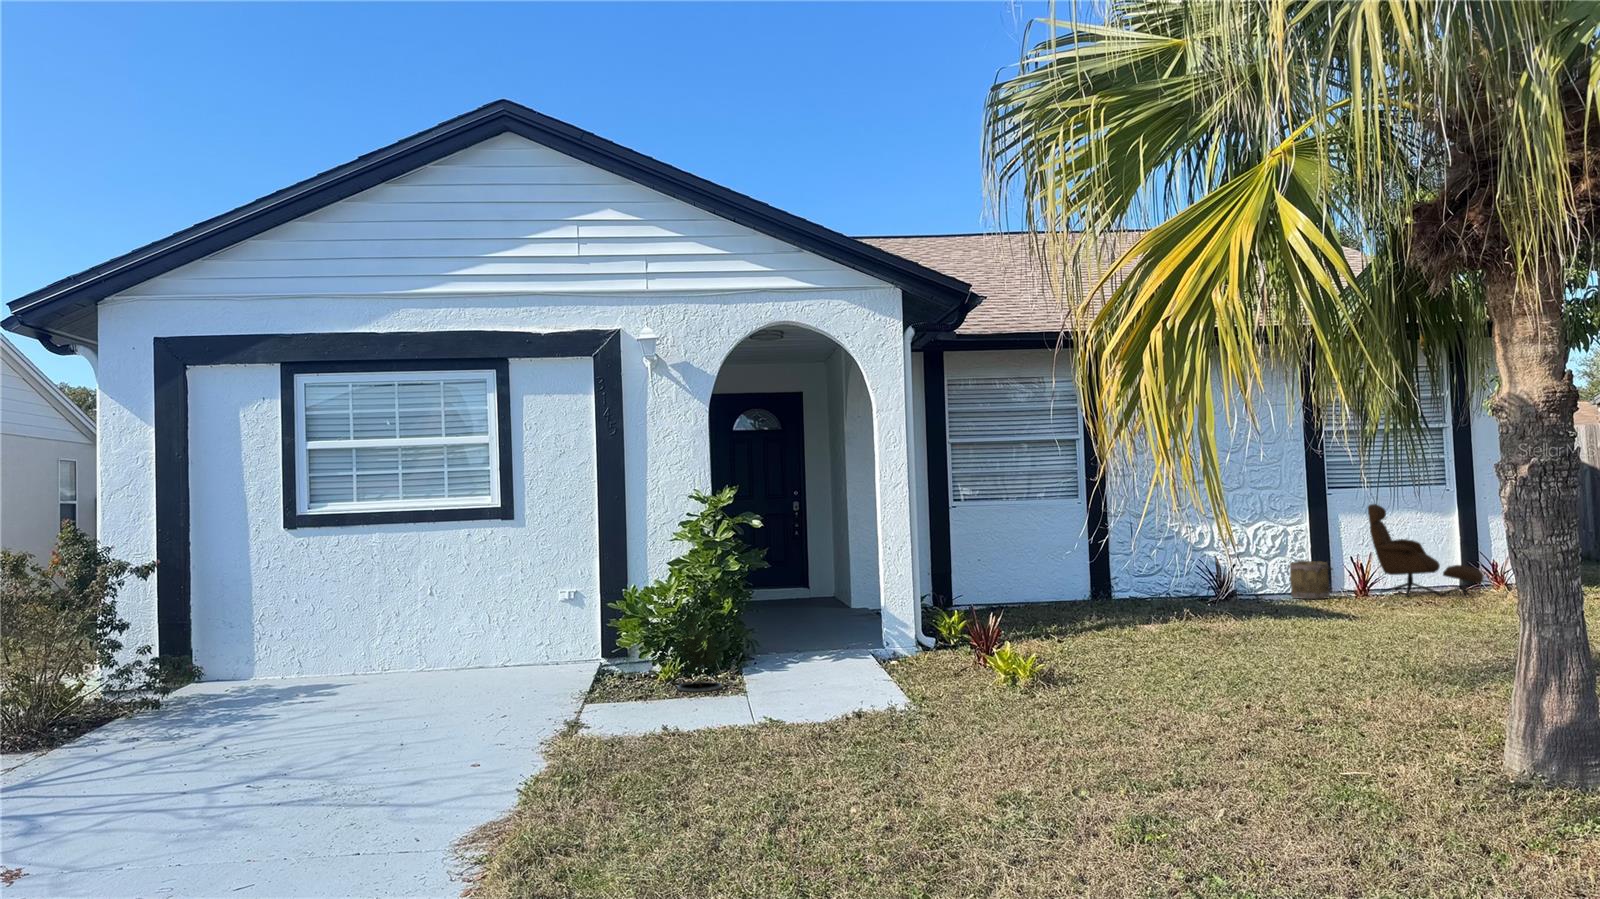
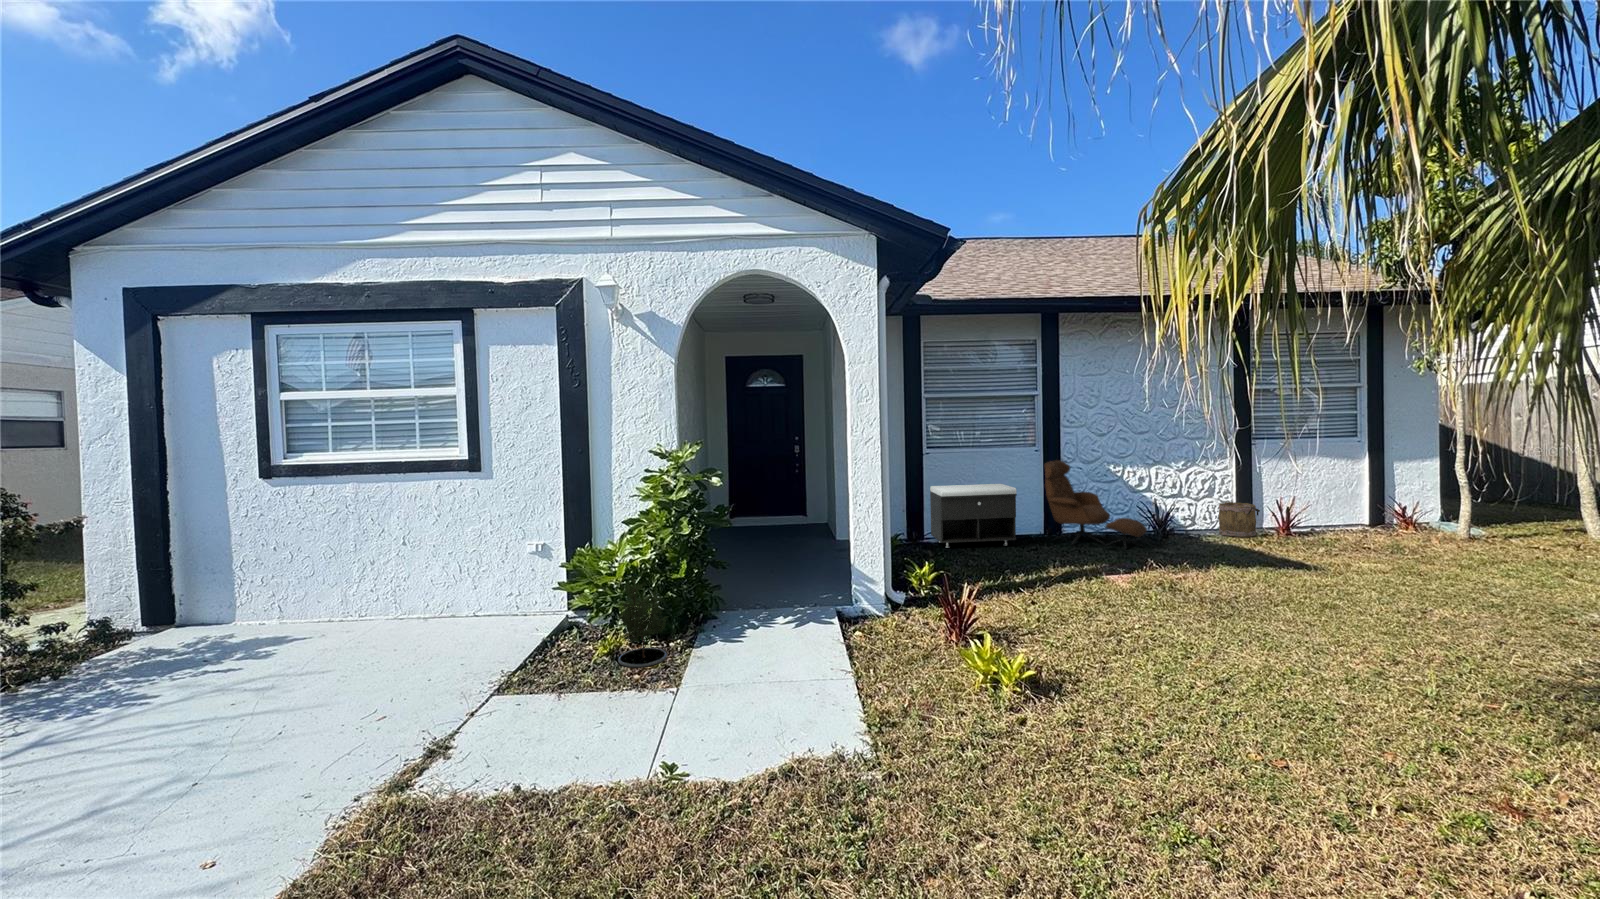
lounge chair: present [1368,504,1483,597] -> present [1045,460,1147,549]
storage bench: none [959,542,1058,615] -> present [930,484,1017,548]

